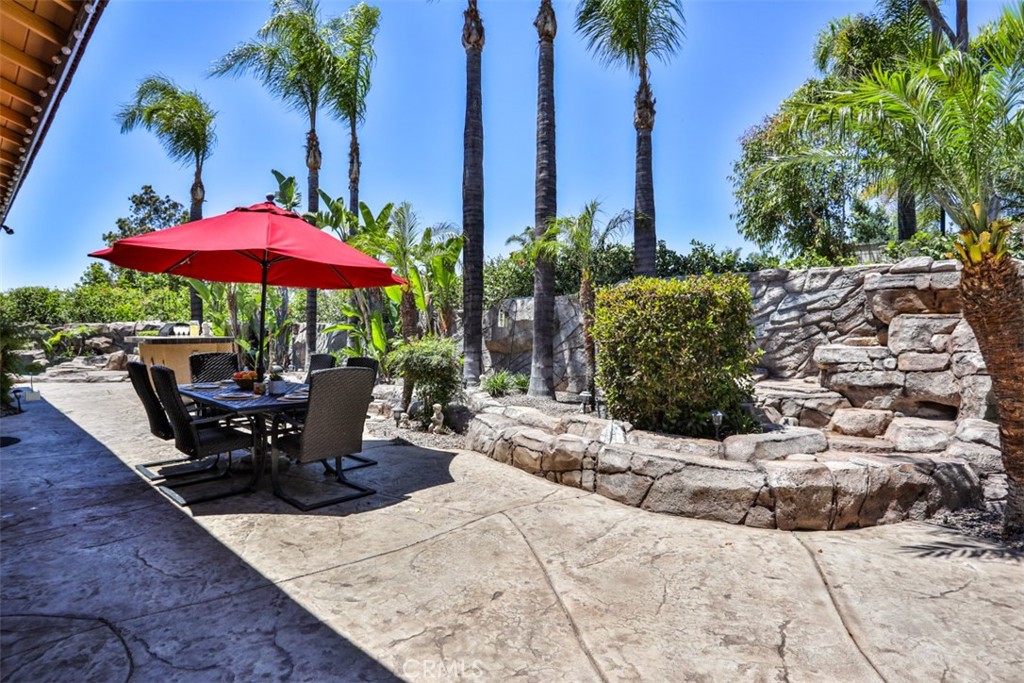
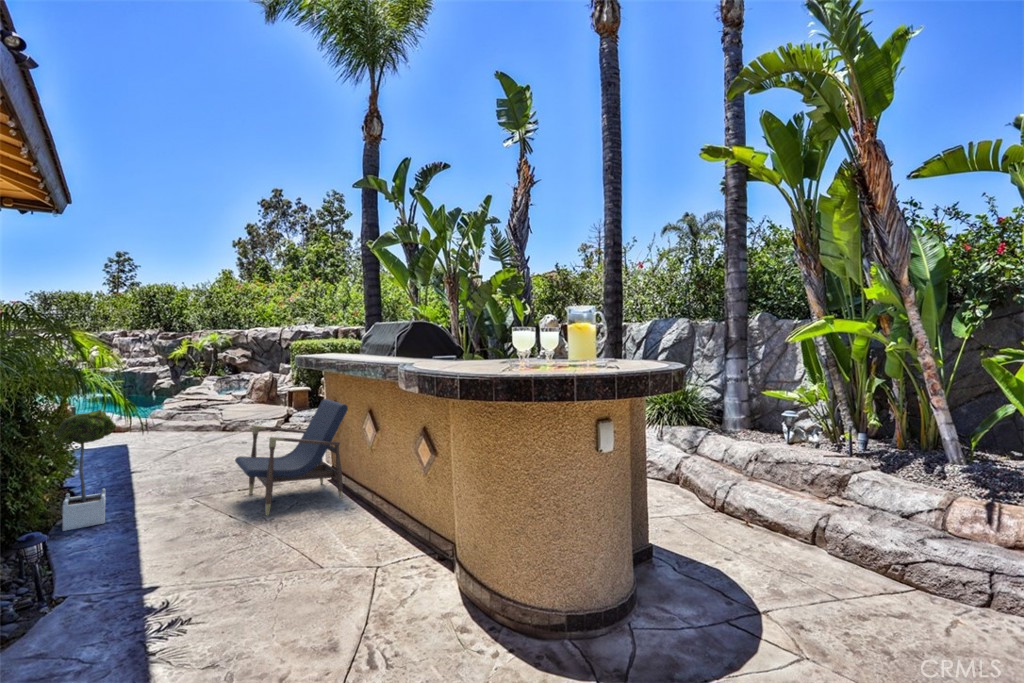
lounge chair: none [90,361,136,399] -> present [235,399,348,516]

